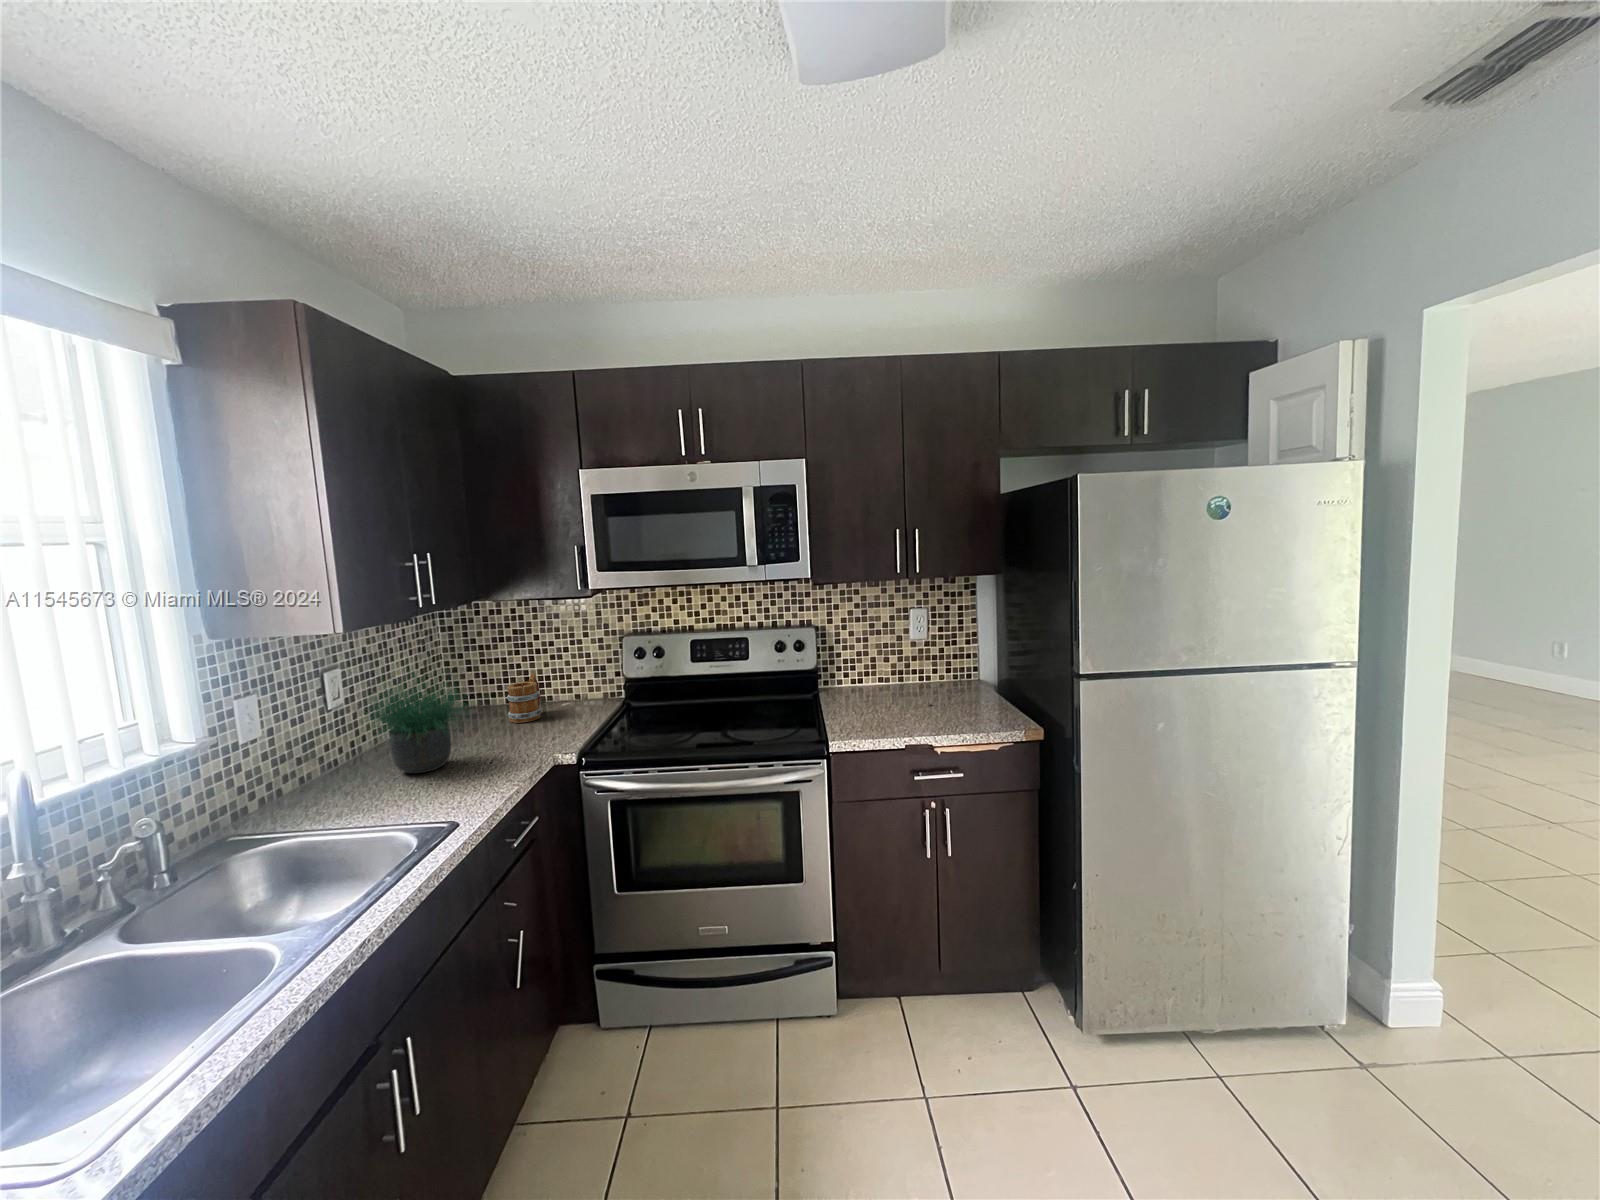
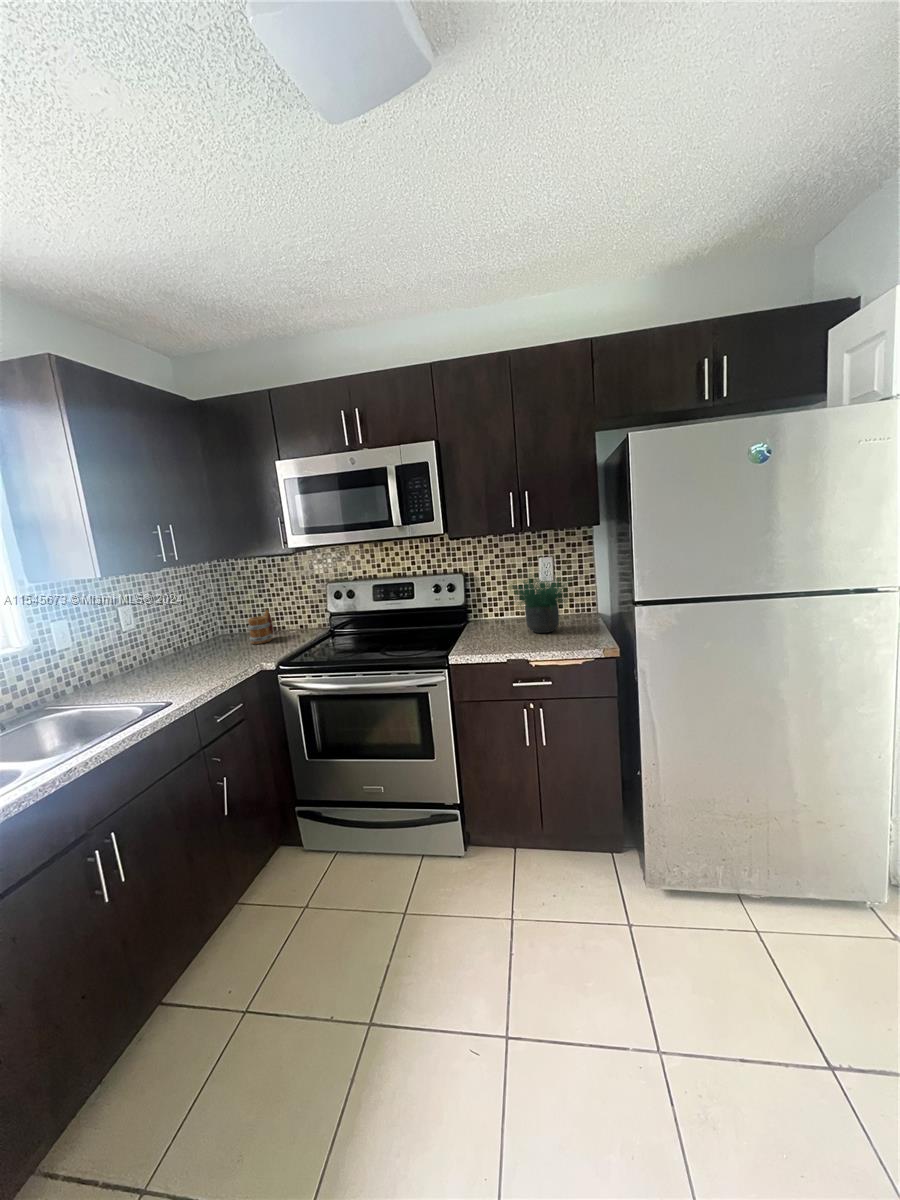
potted plant: present [366,673,466,773] -> present [512,573,566,633]

